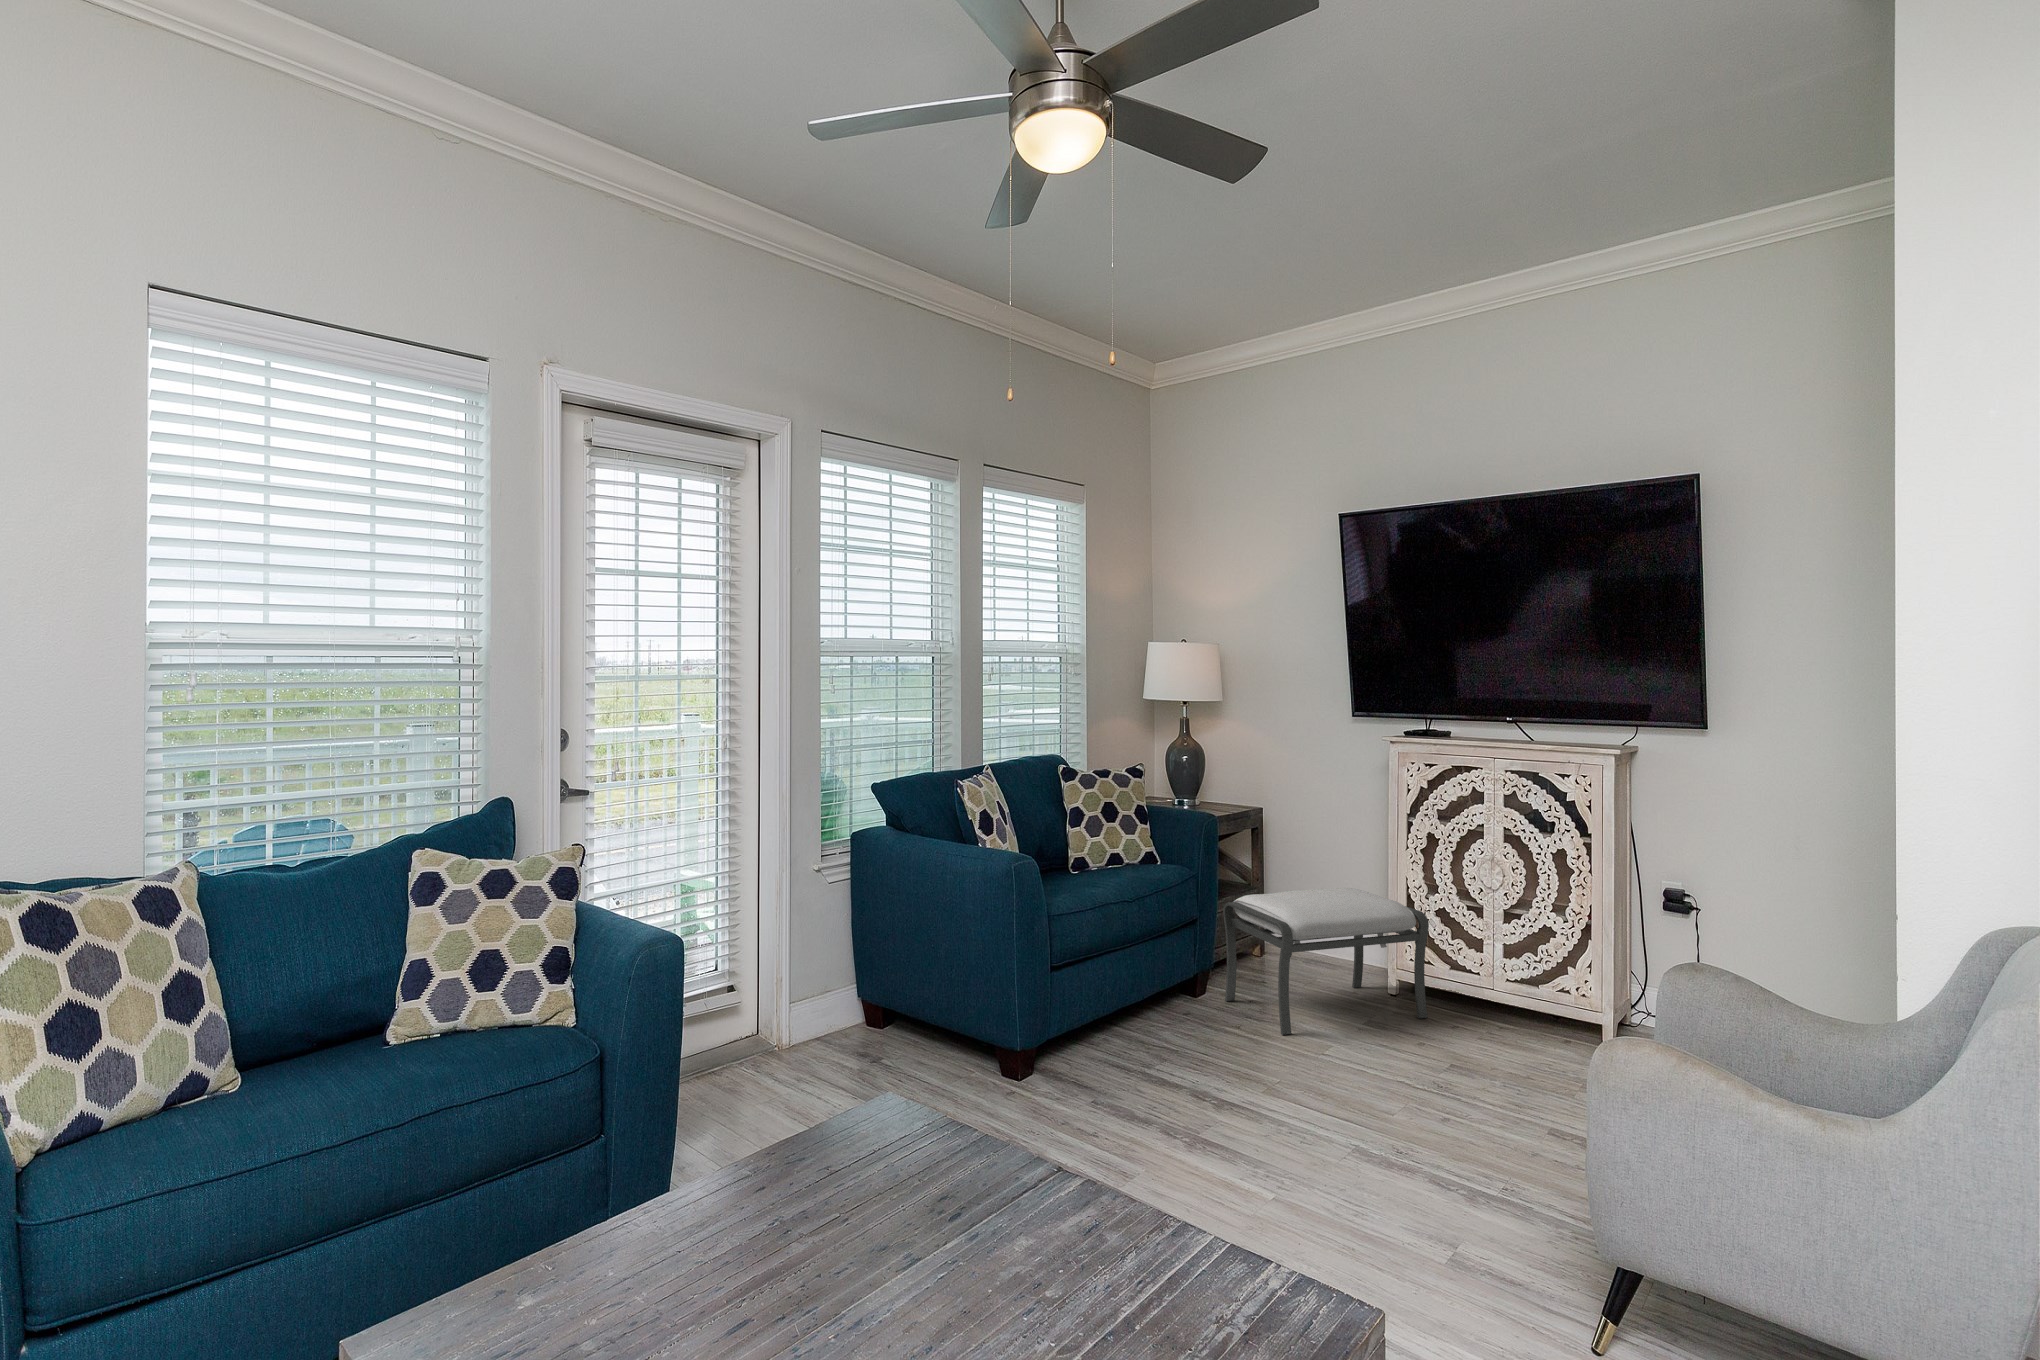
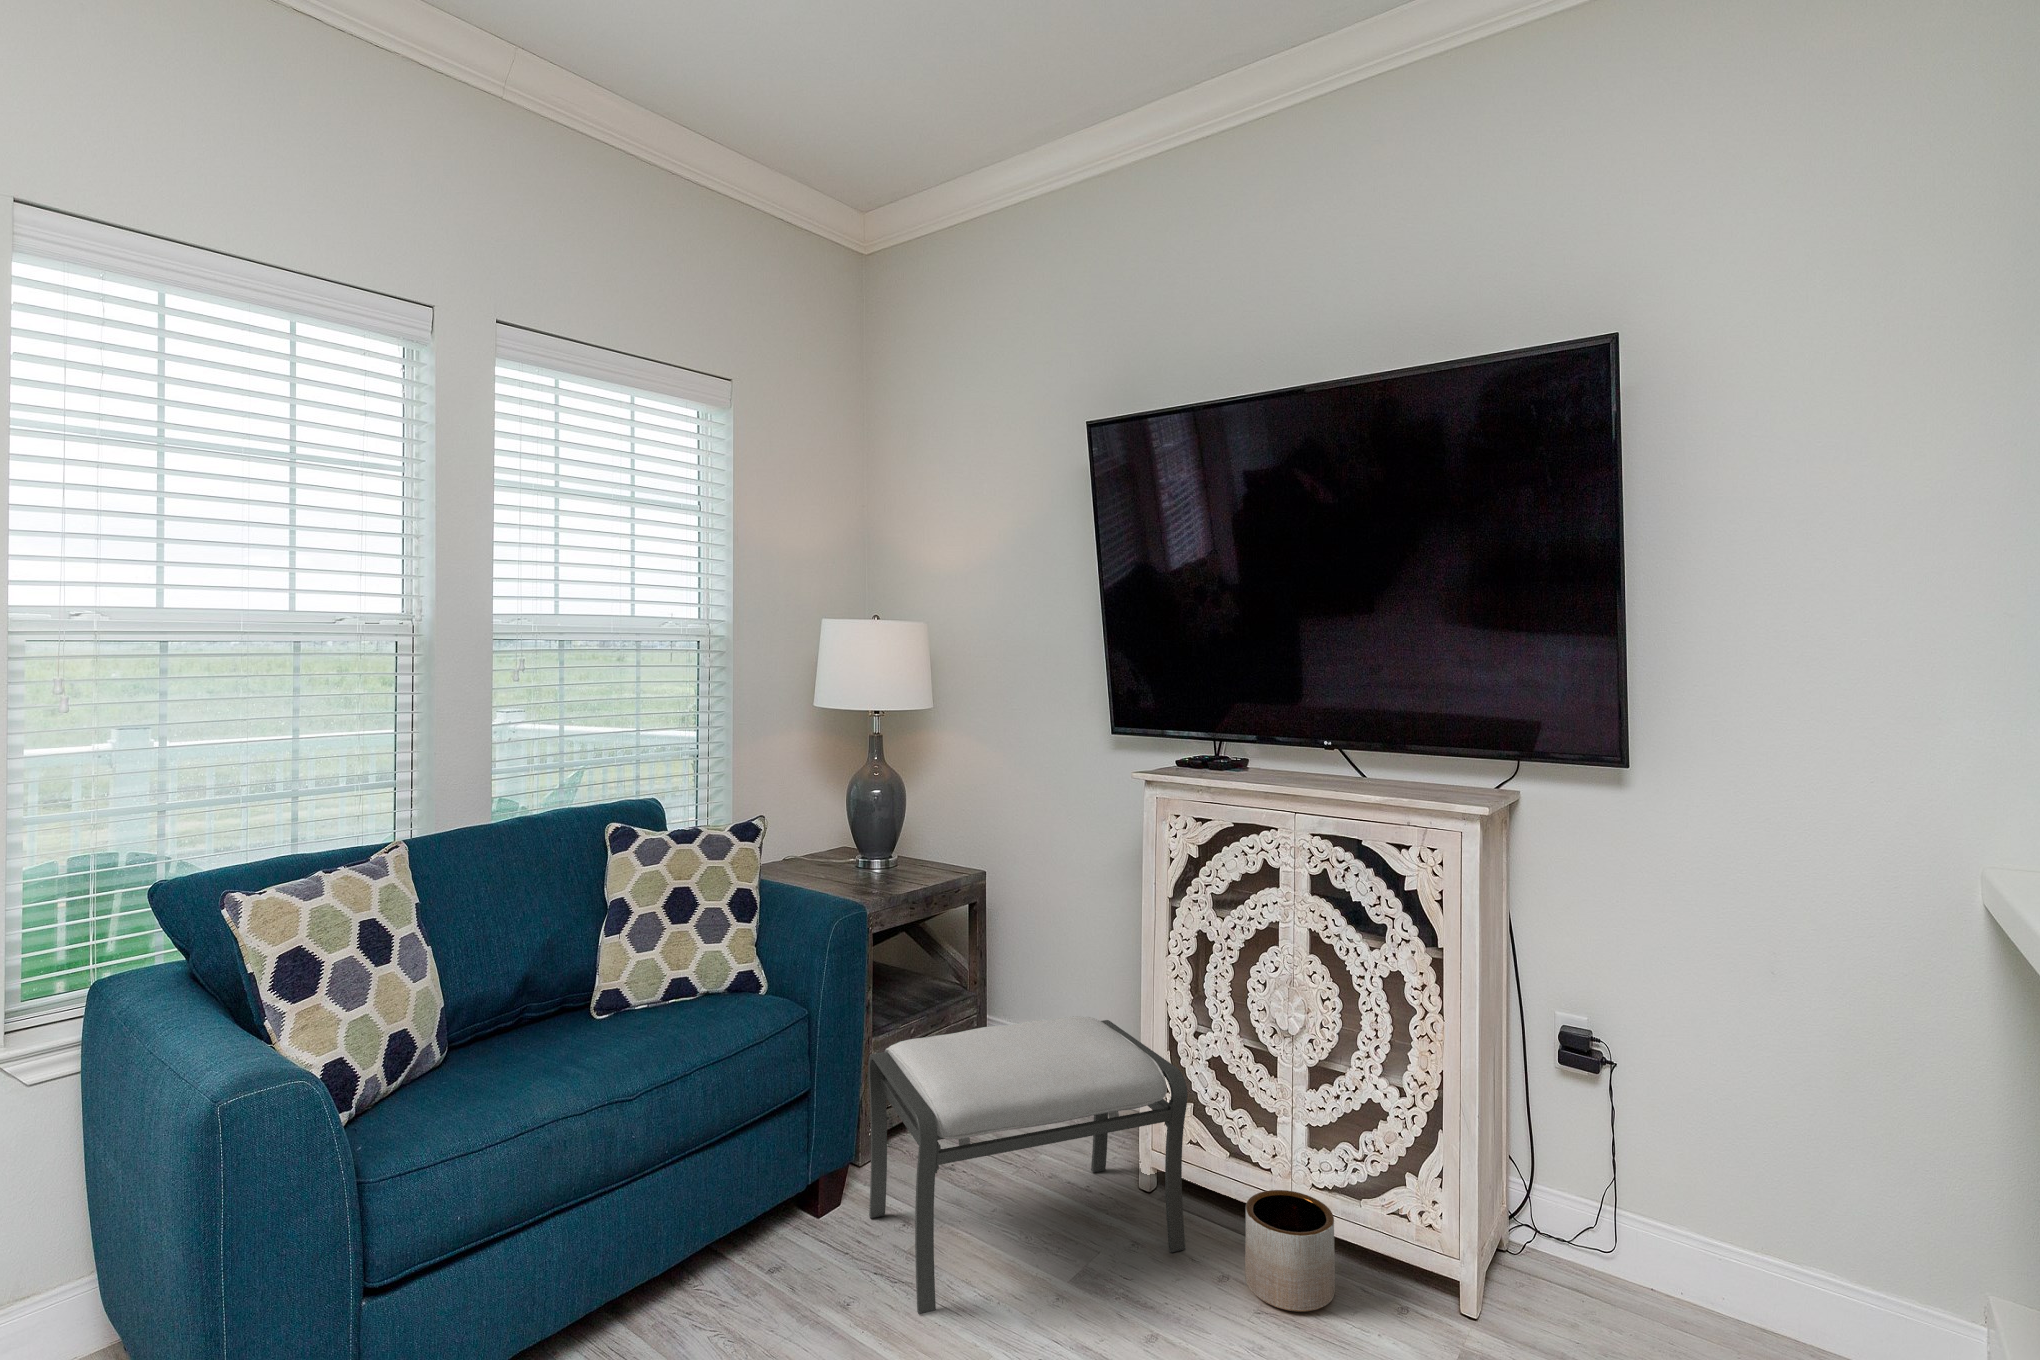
planter: none [1469,981,1525,1041] -> present [1245,1190,1335,1312]

